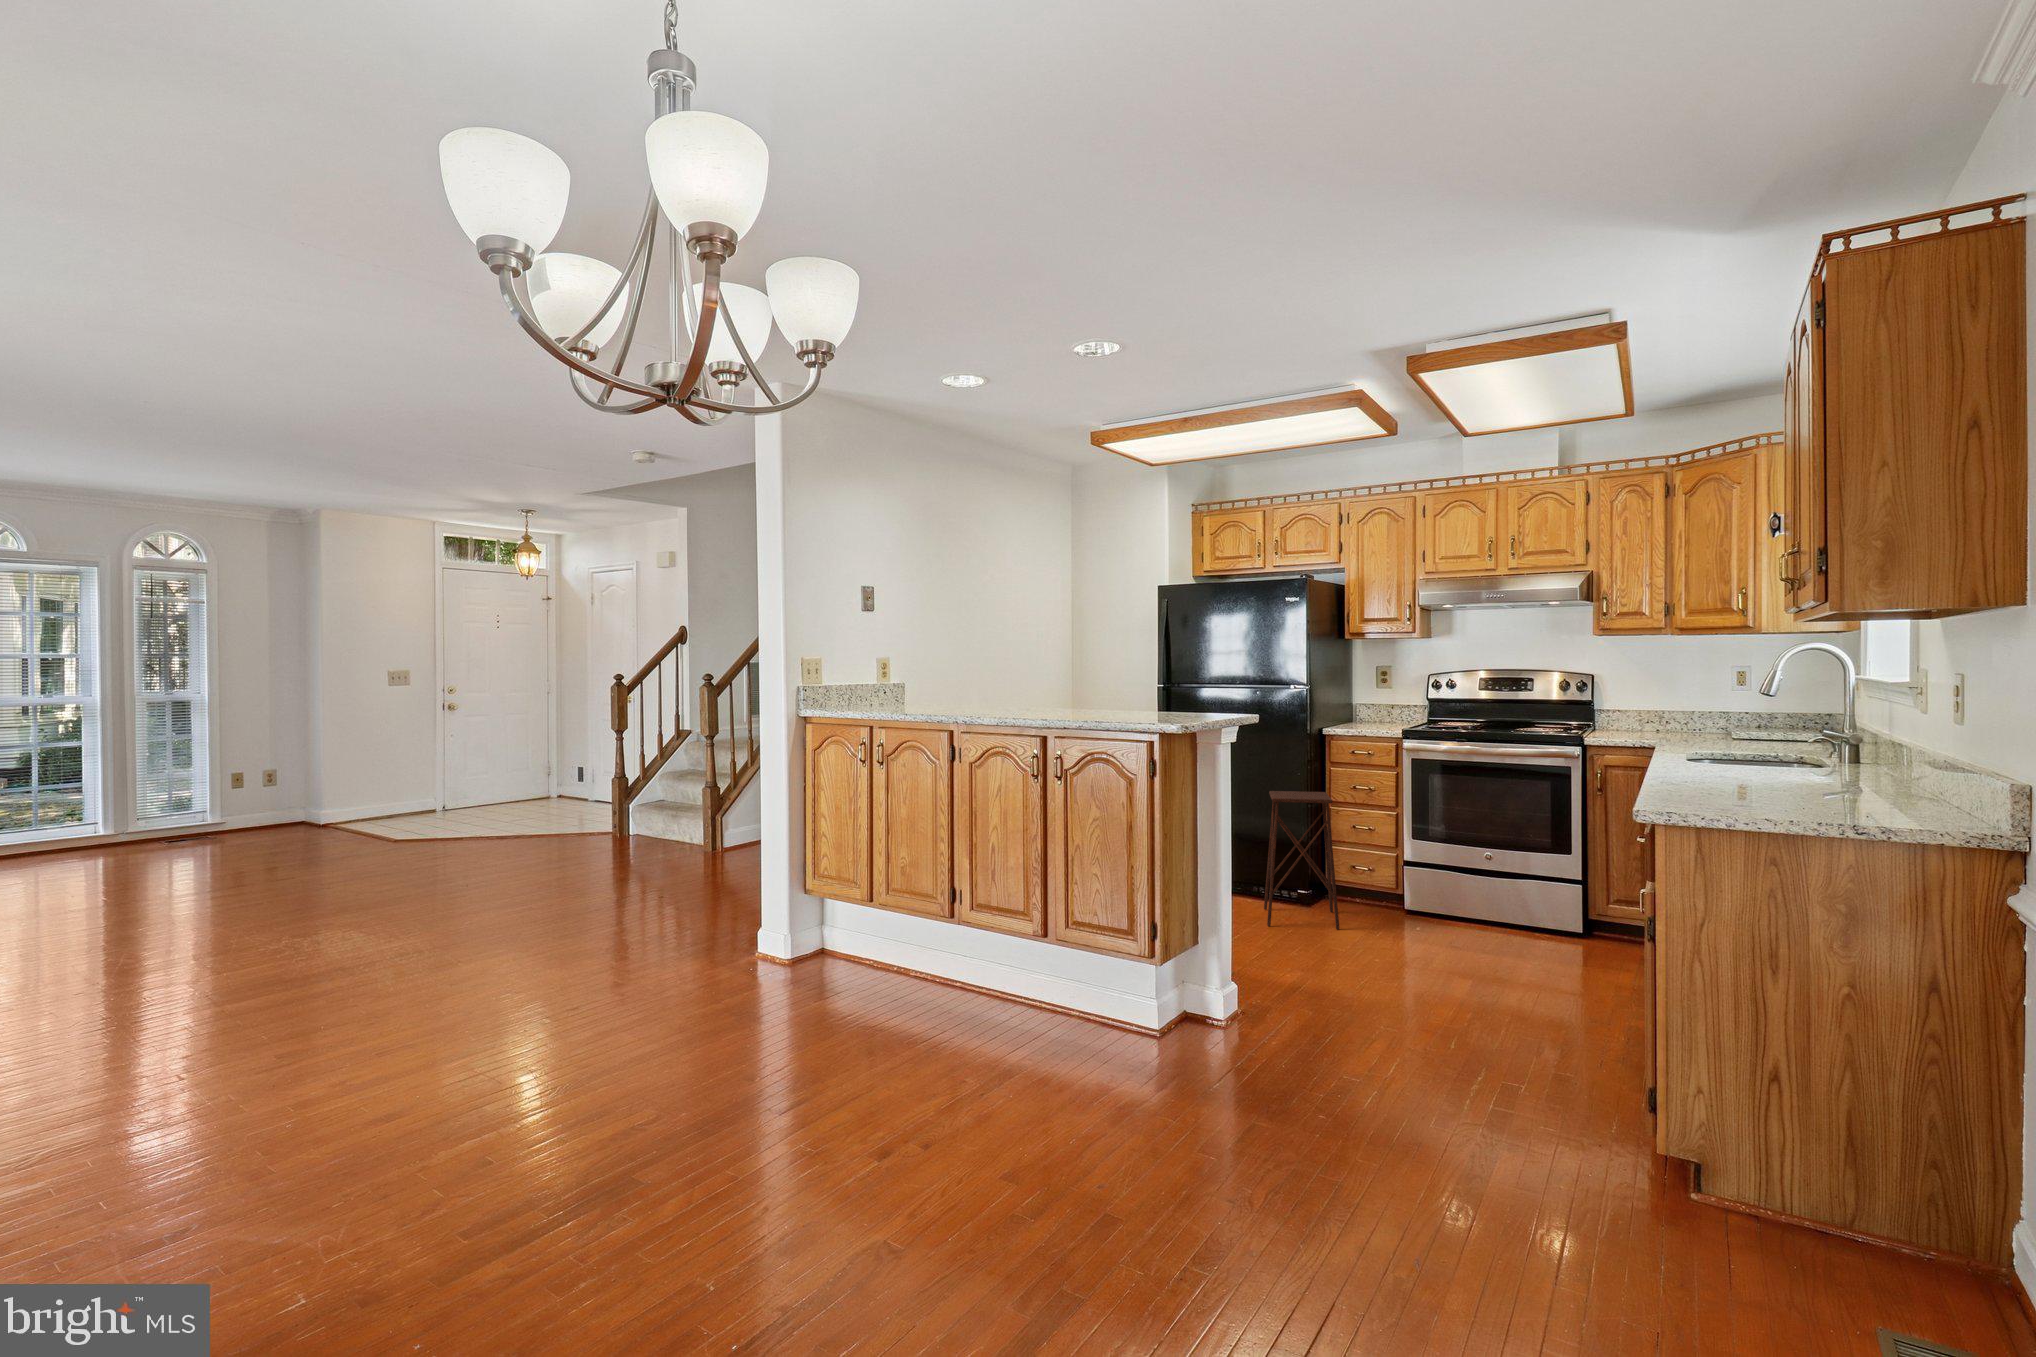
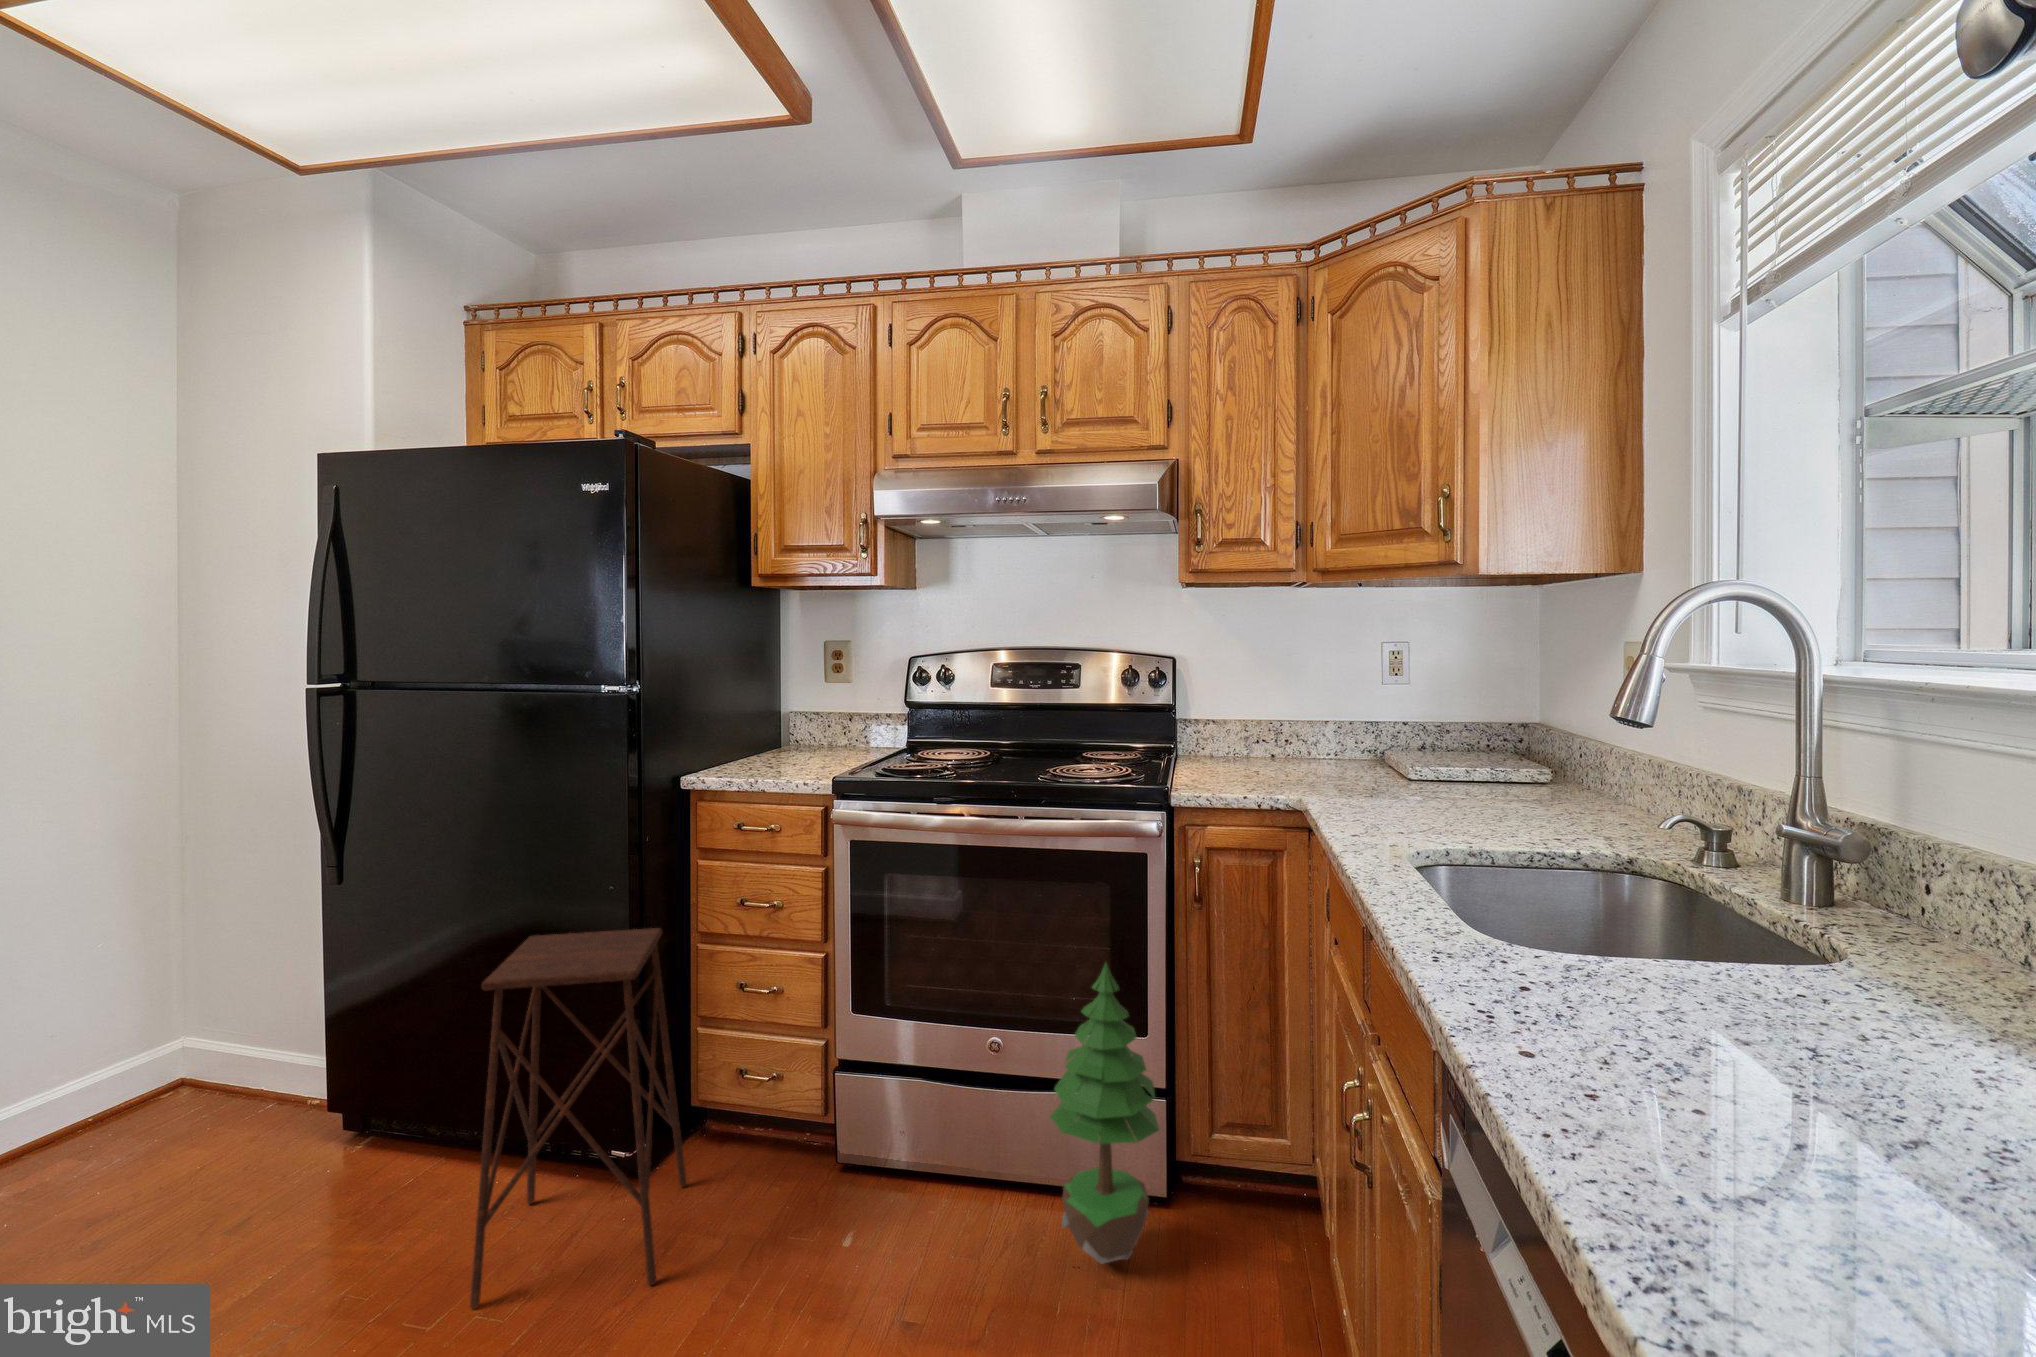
potted tree: none [1521,808,1576,946] -> present [1050,963,1159,1264]

